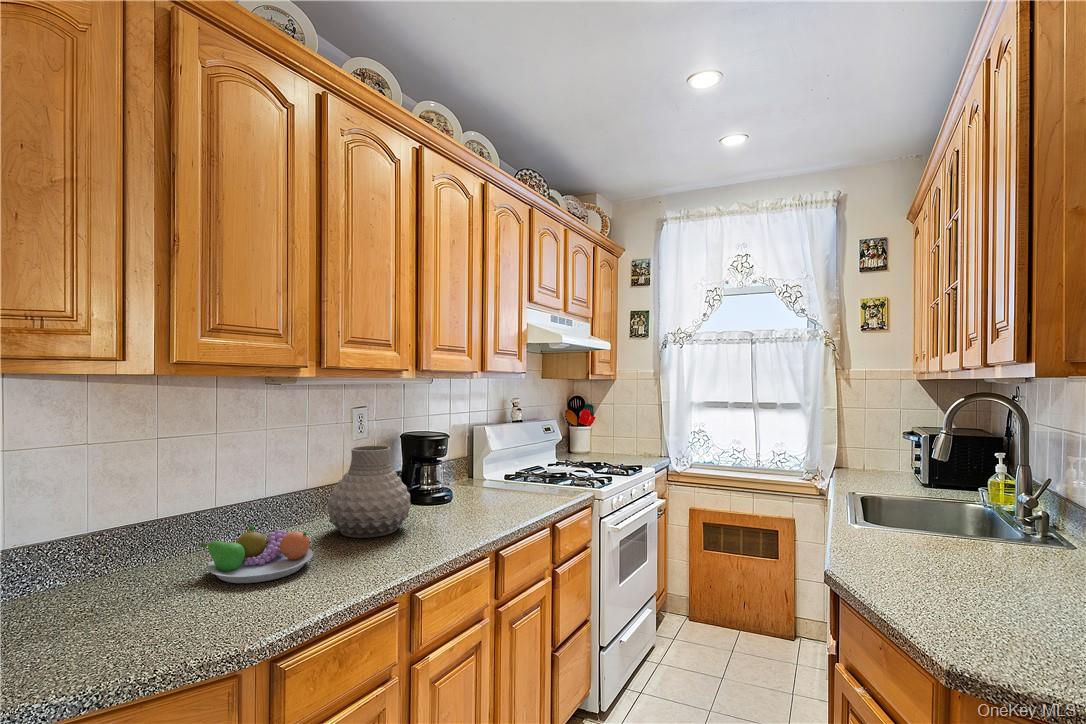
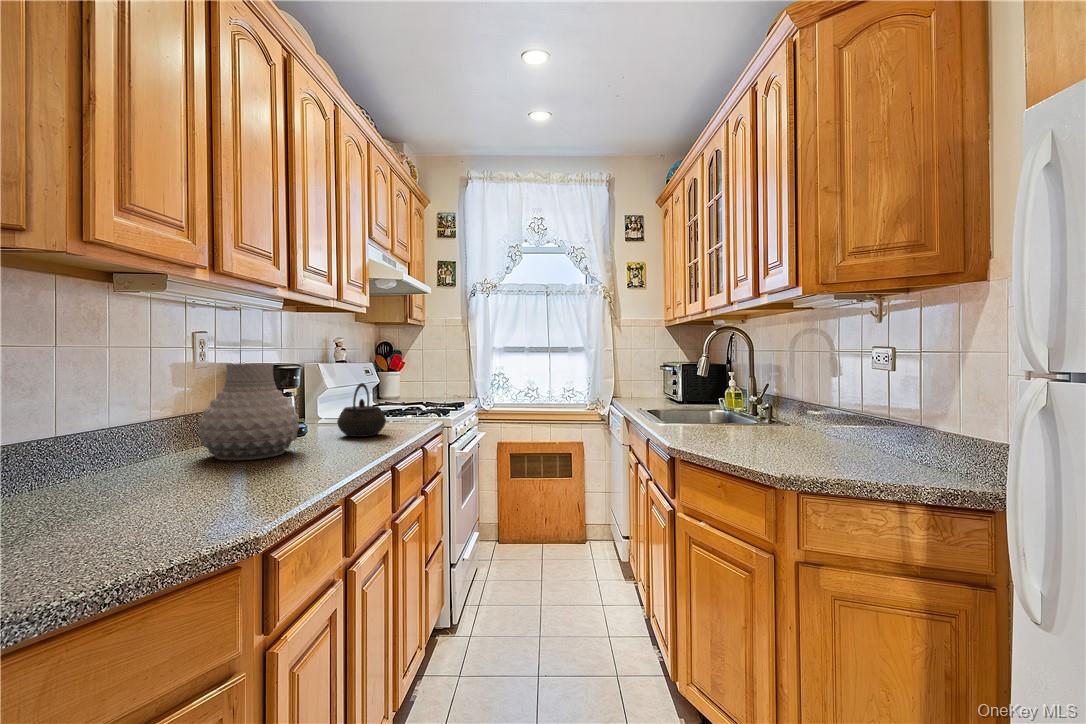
kettle: none [463,461,508,515] -> present [337,383,386,437]
fruit bowl: present [200,524,313,583] -> none [72,442,230,501]

